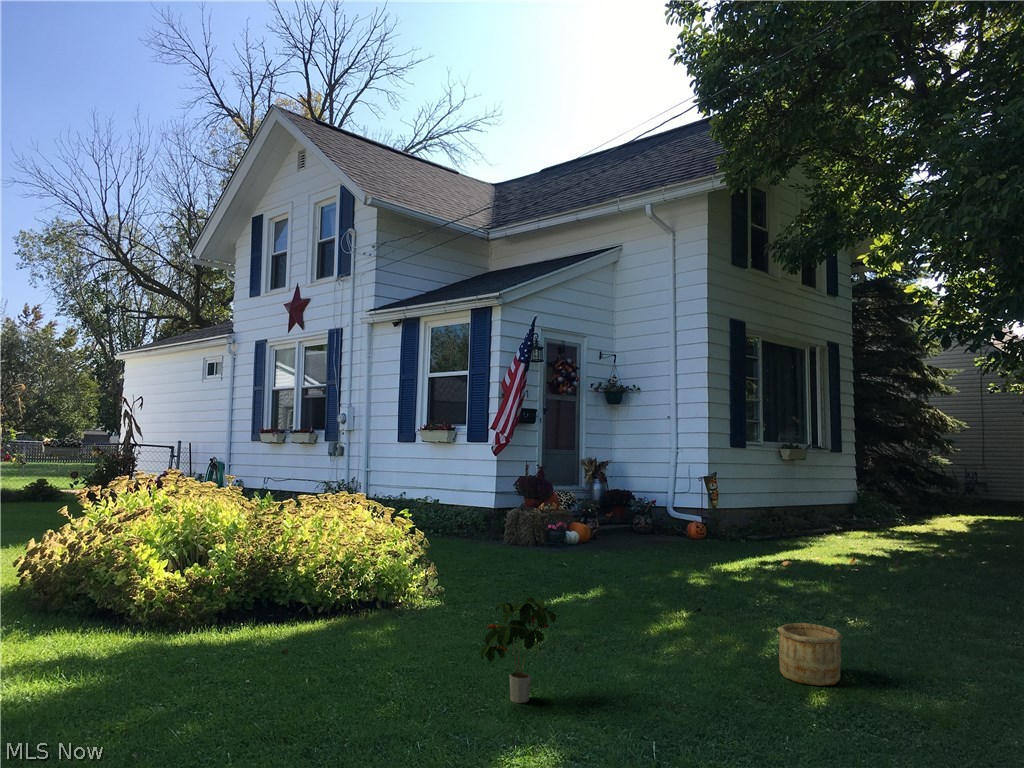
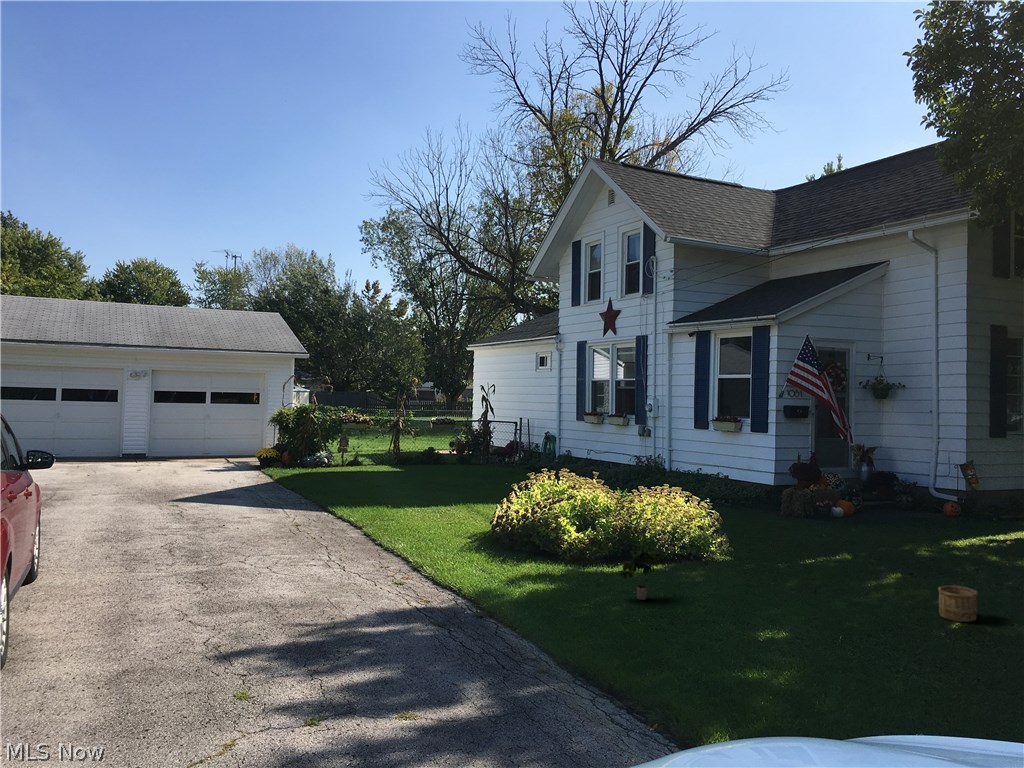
potted plant: present [480,598,556,703] -> present [620,549,662,600]

